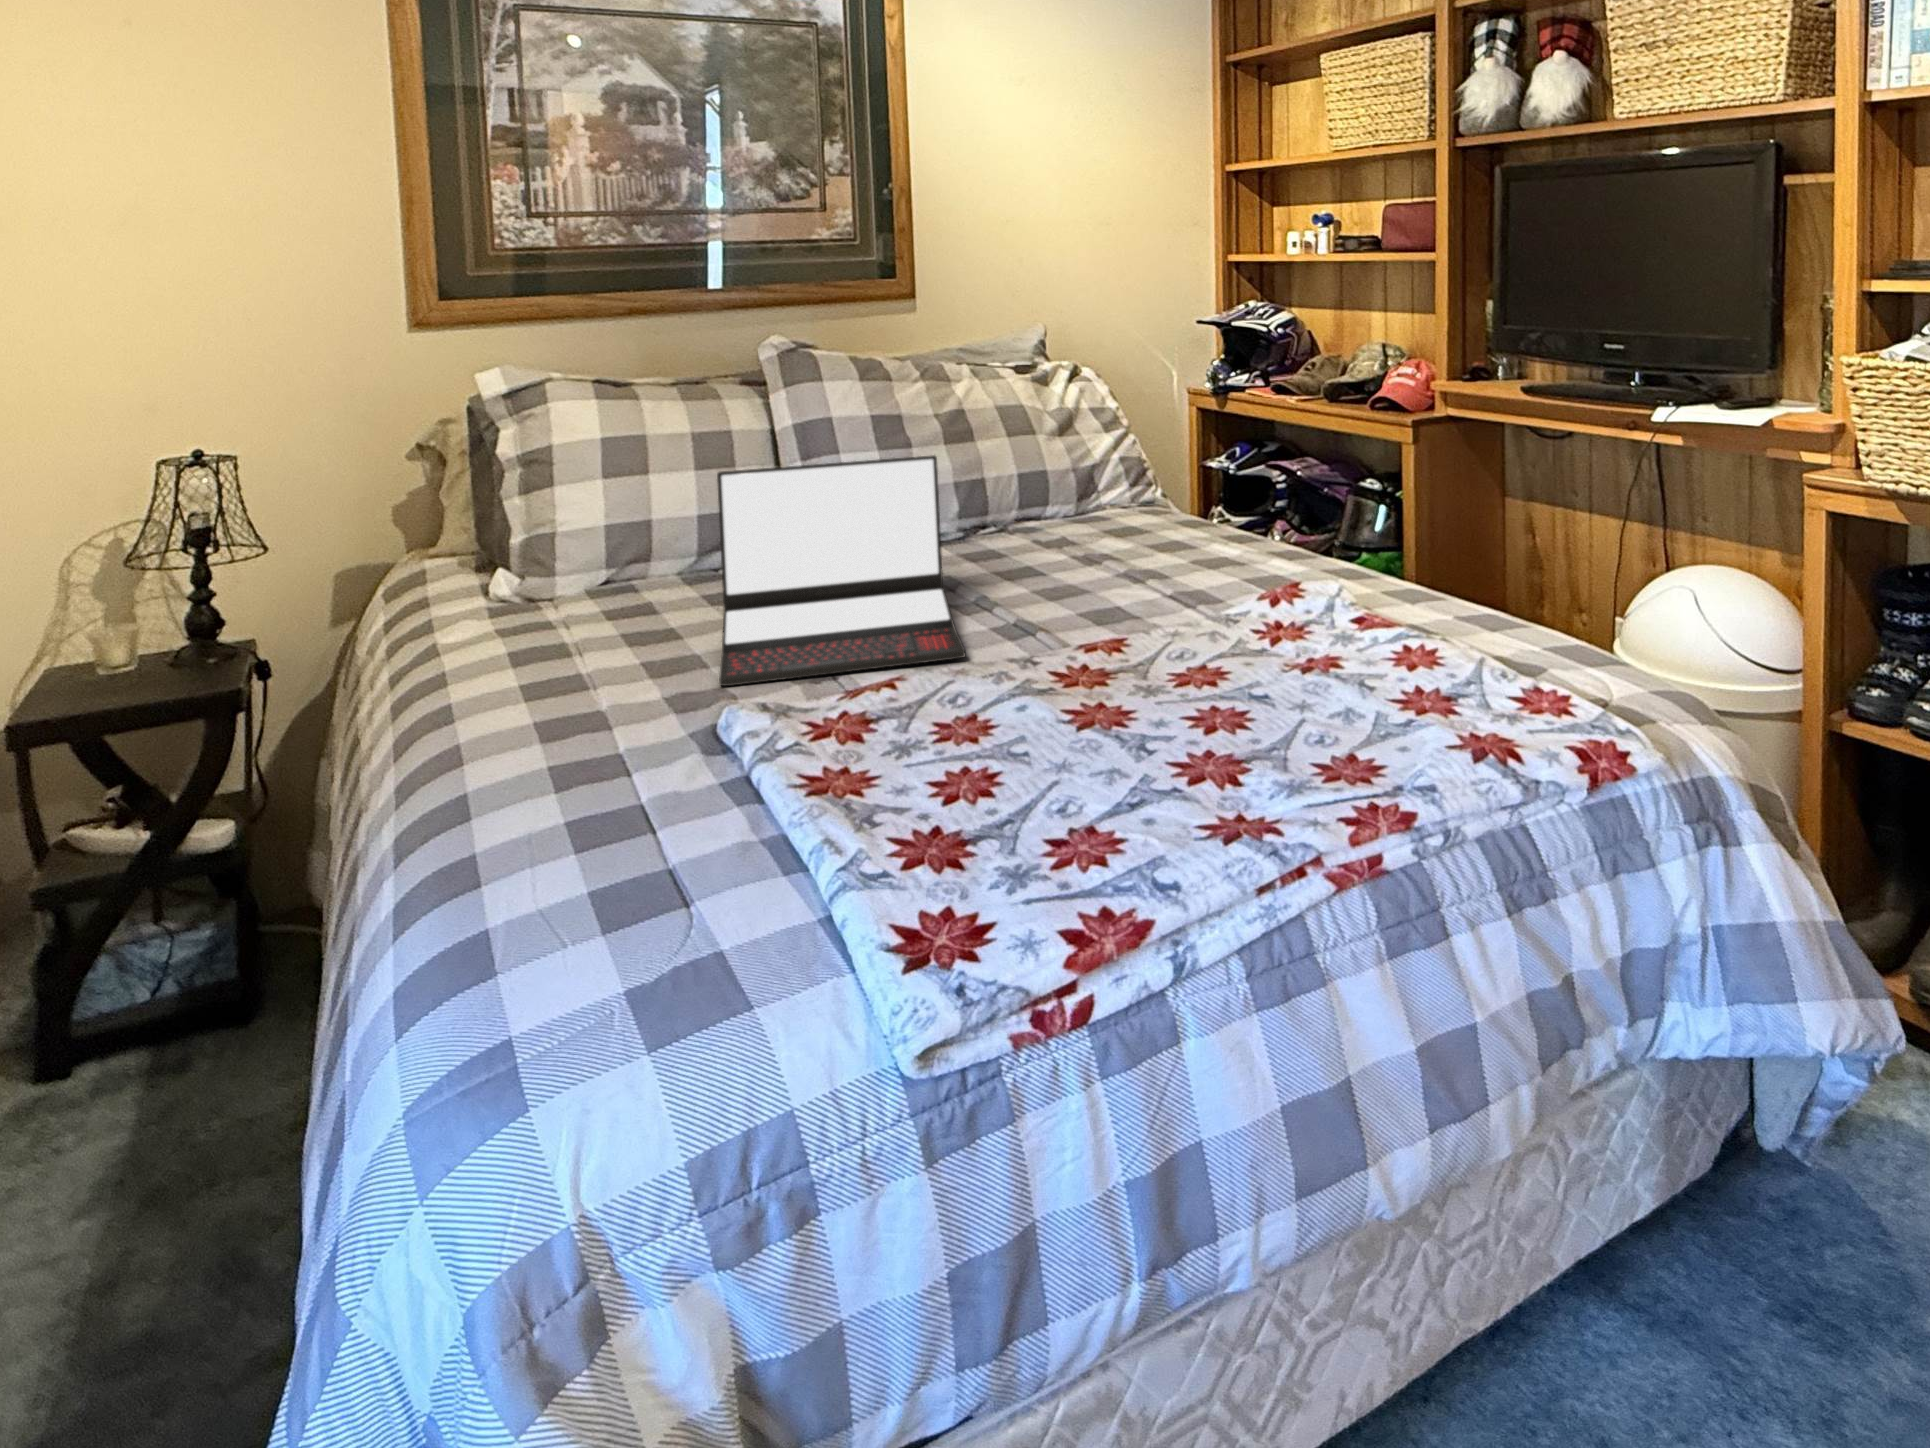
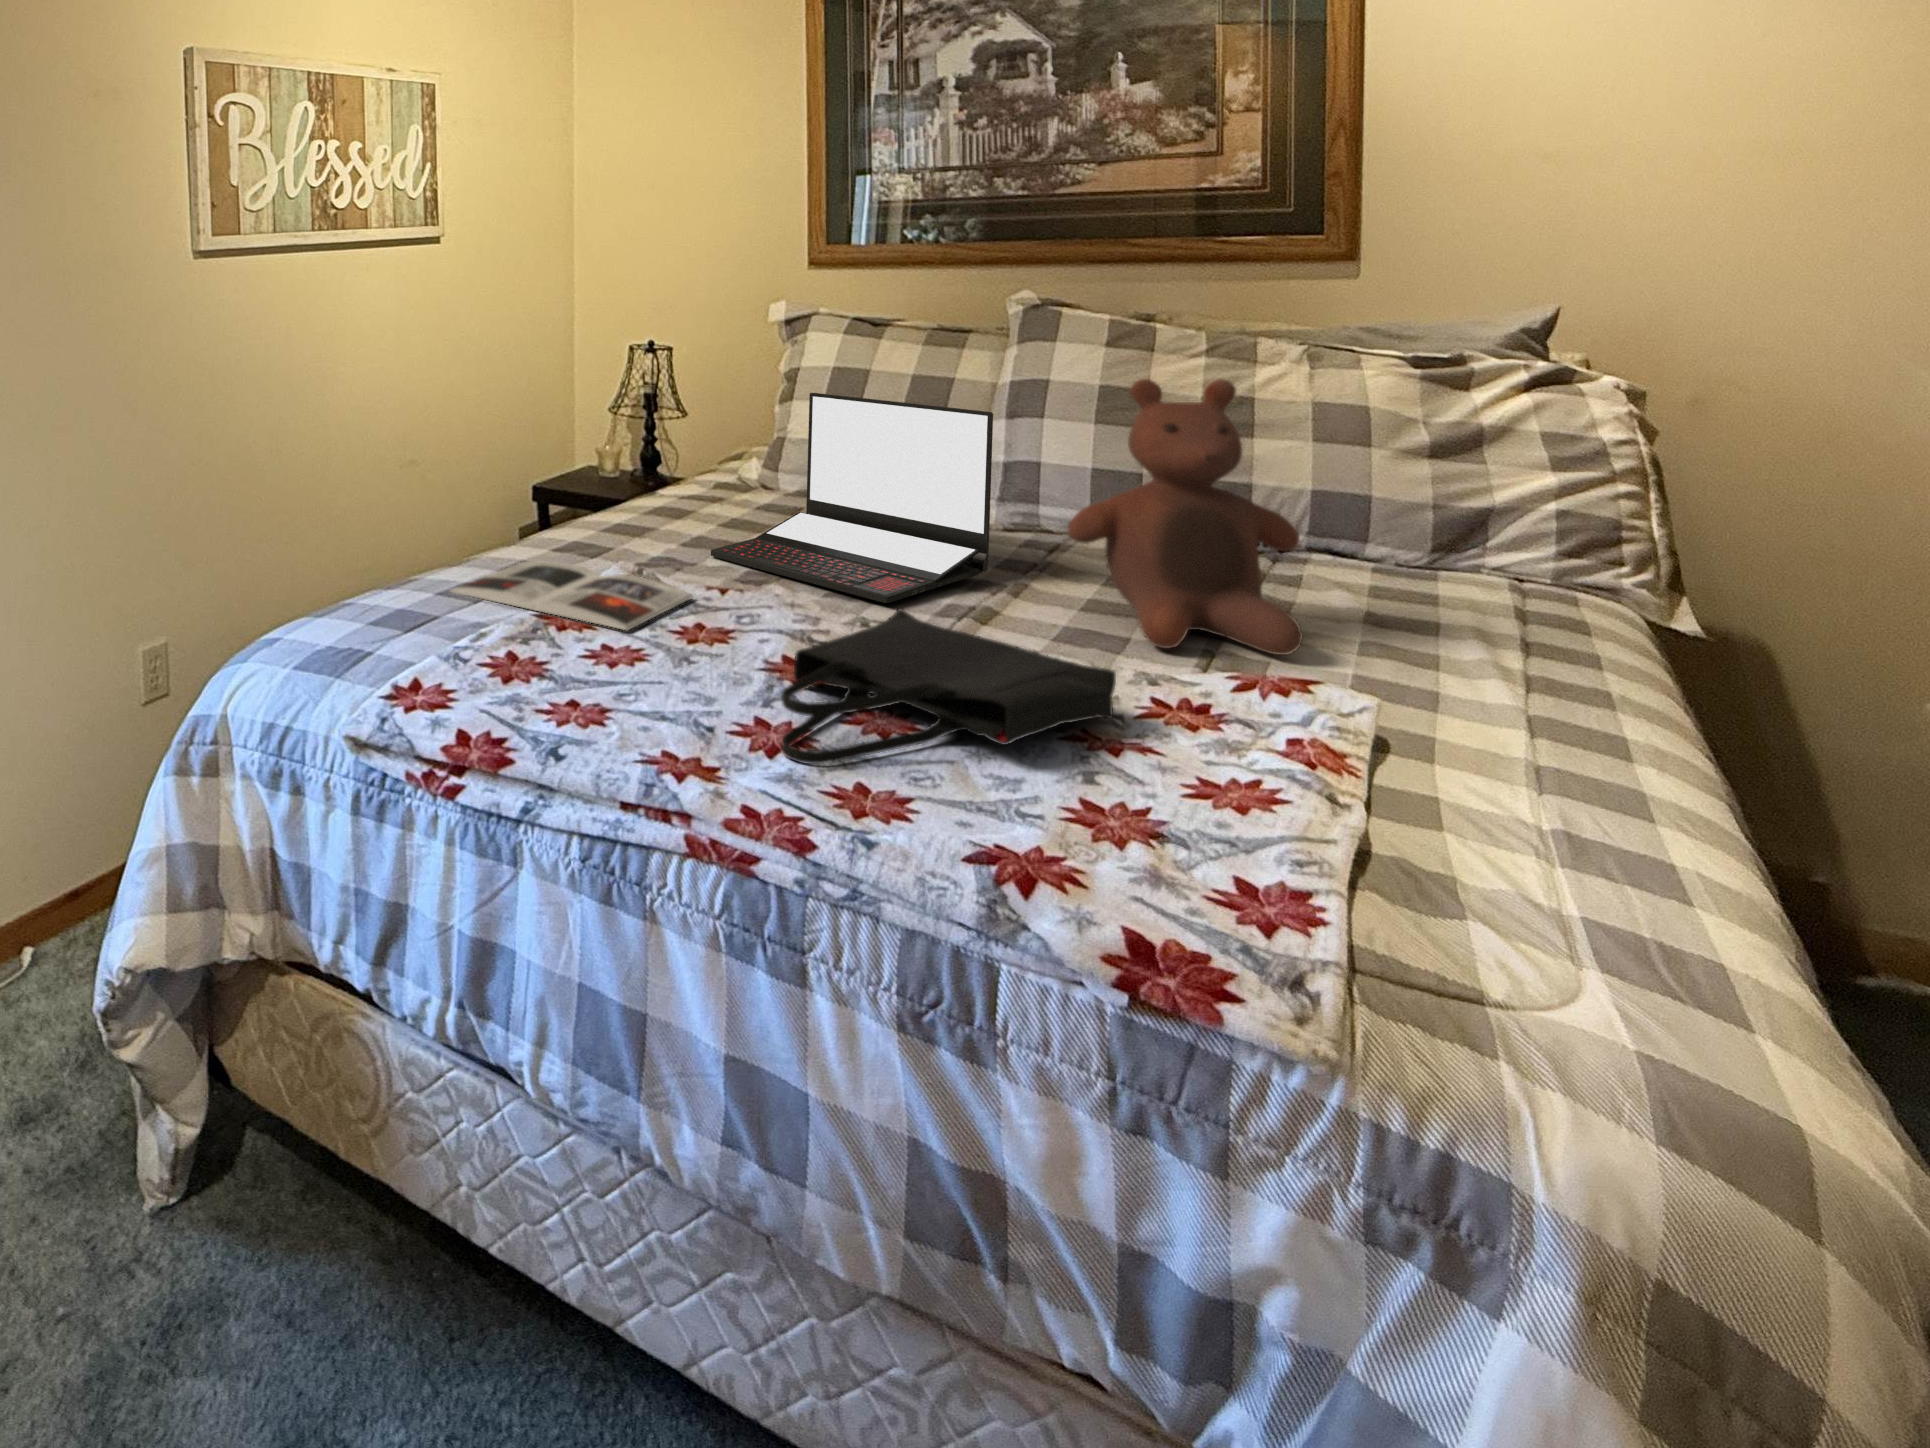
stuffed bear: none [1036,397,1195,616] -> present [1068,379,1302,655]
tote bag: none [1068,625,1313,778] -> present [781,609,1116,764]
magazine: none [573,718,900,849] -> present [451,561,692,630]

